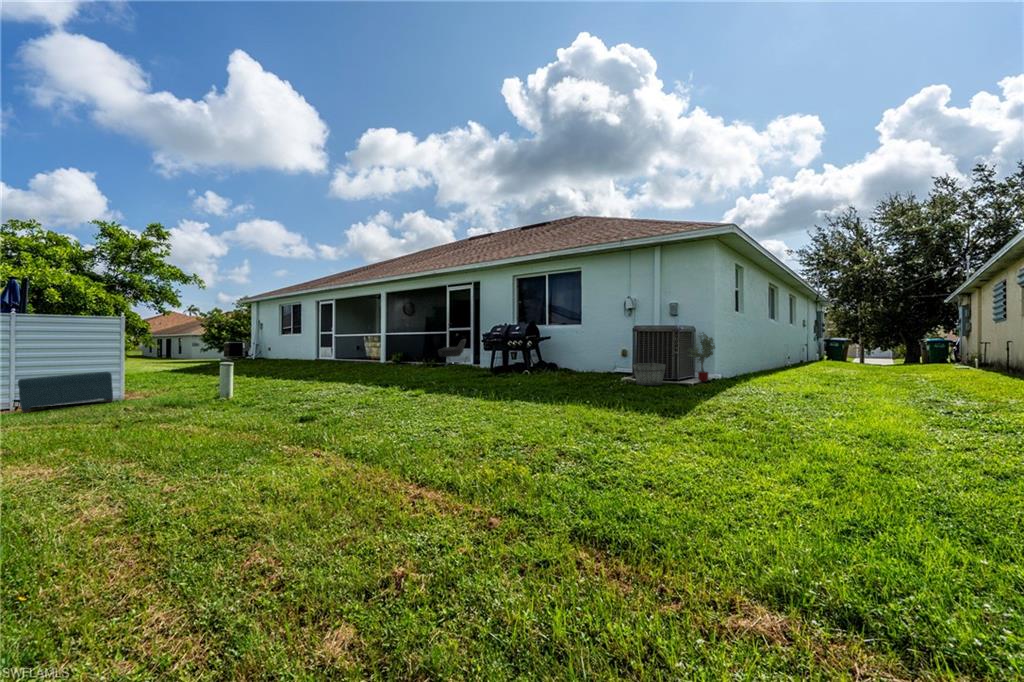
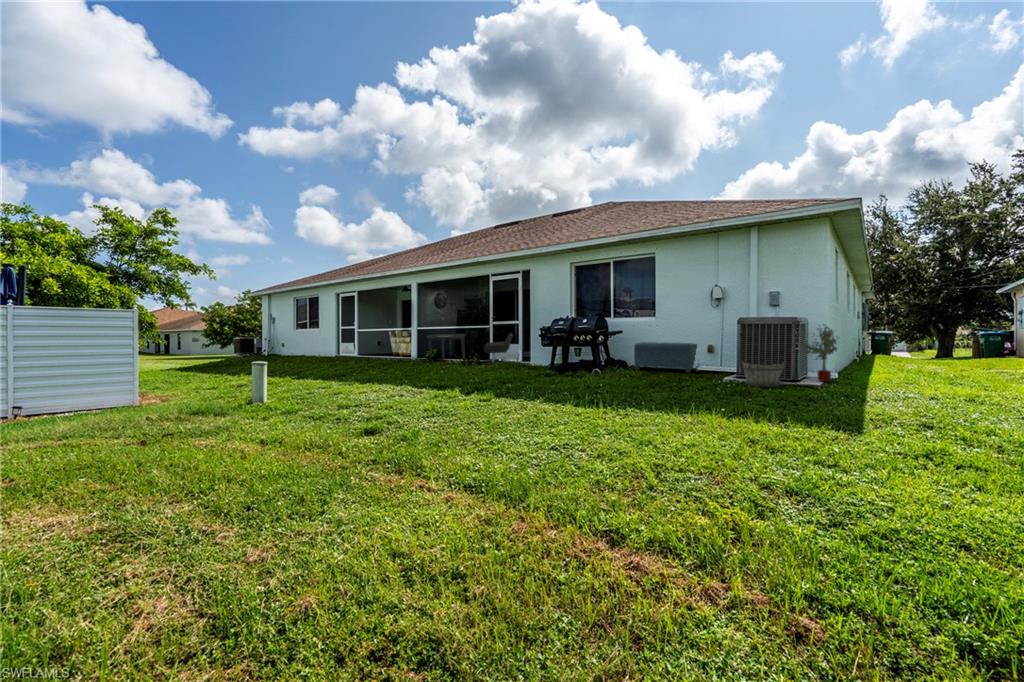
round table: none [390,339,427,363] -> present [427,334,465,360]
bench: present [18,372,113,413] -> present [634,342,697,373]

